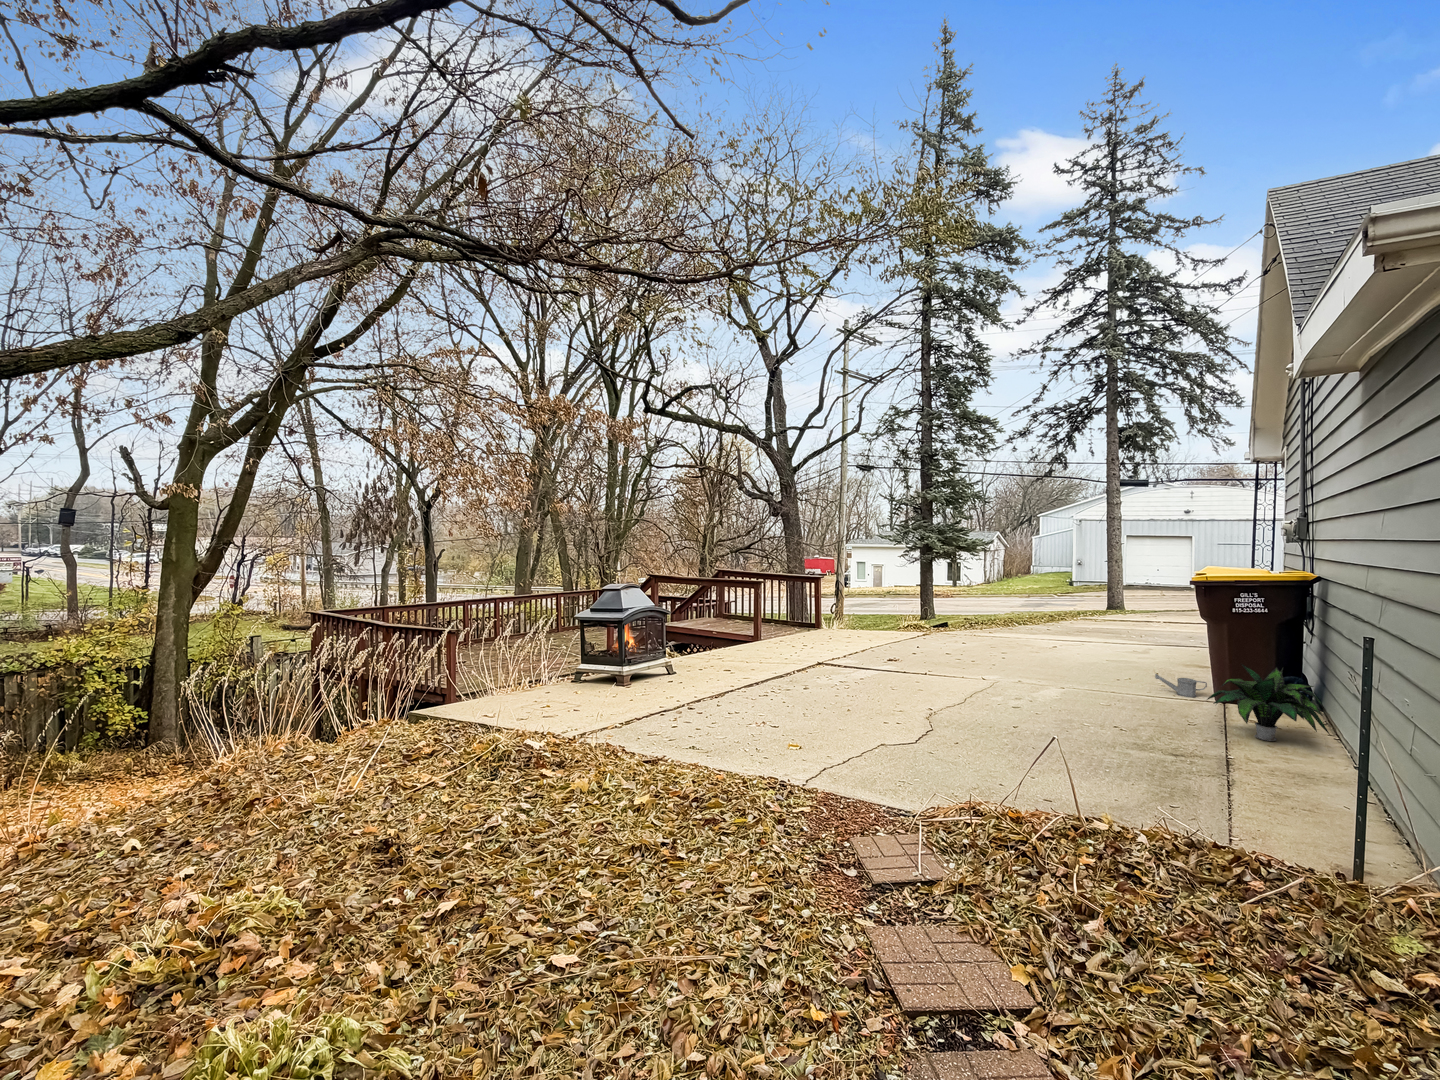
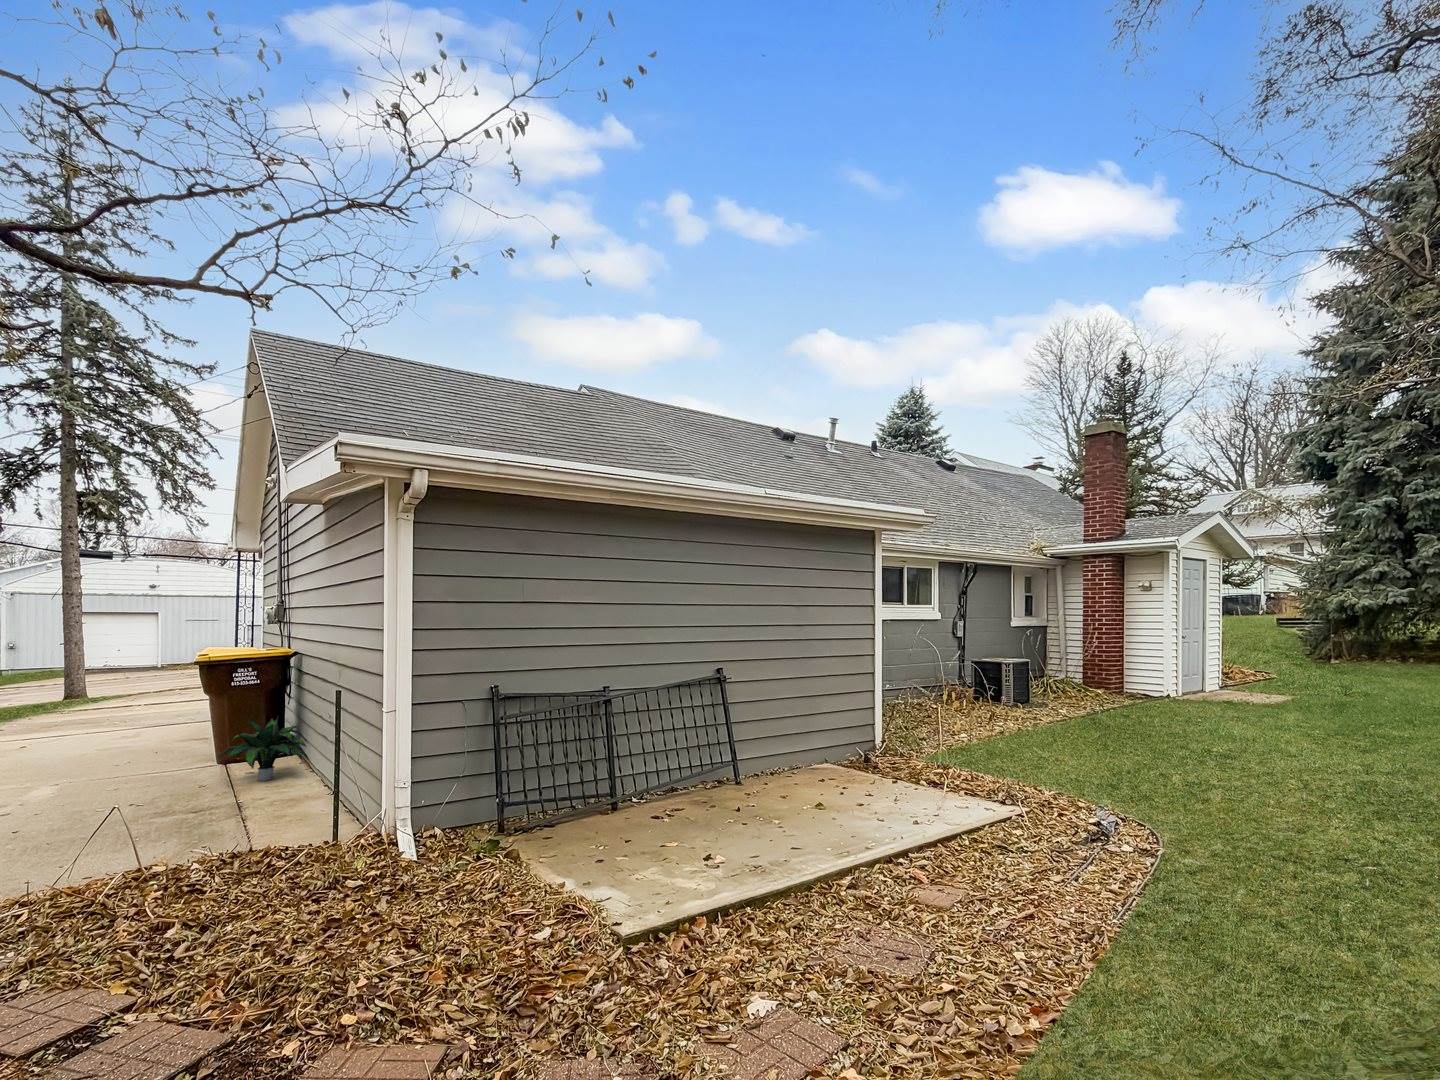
watering can: present [1155,674,1207,698] -> none [160,749,210,768]

